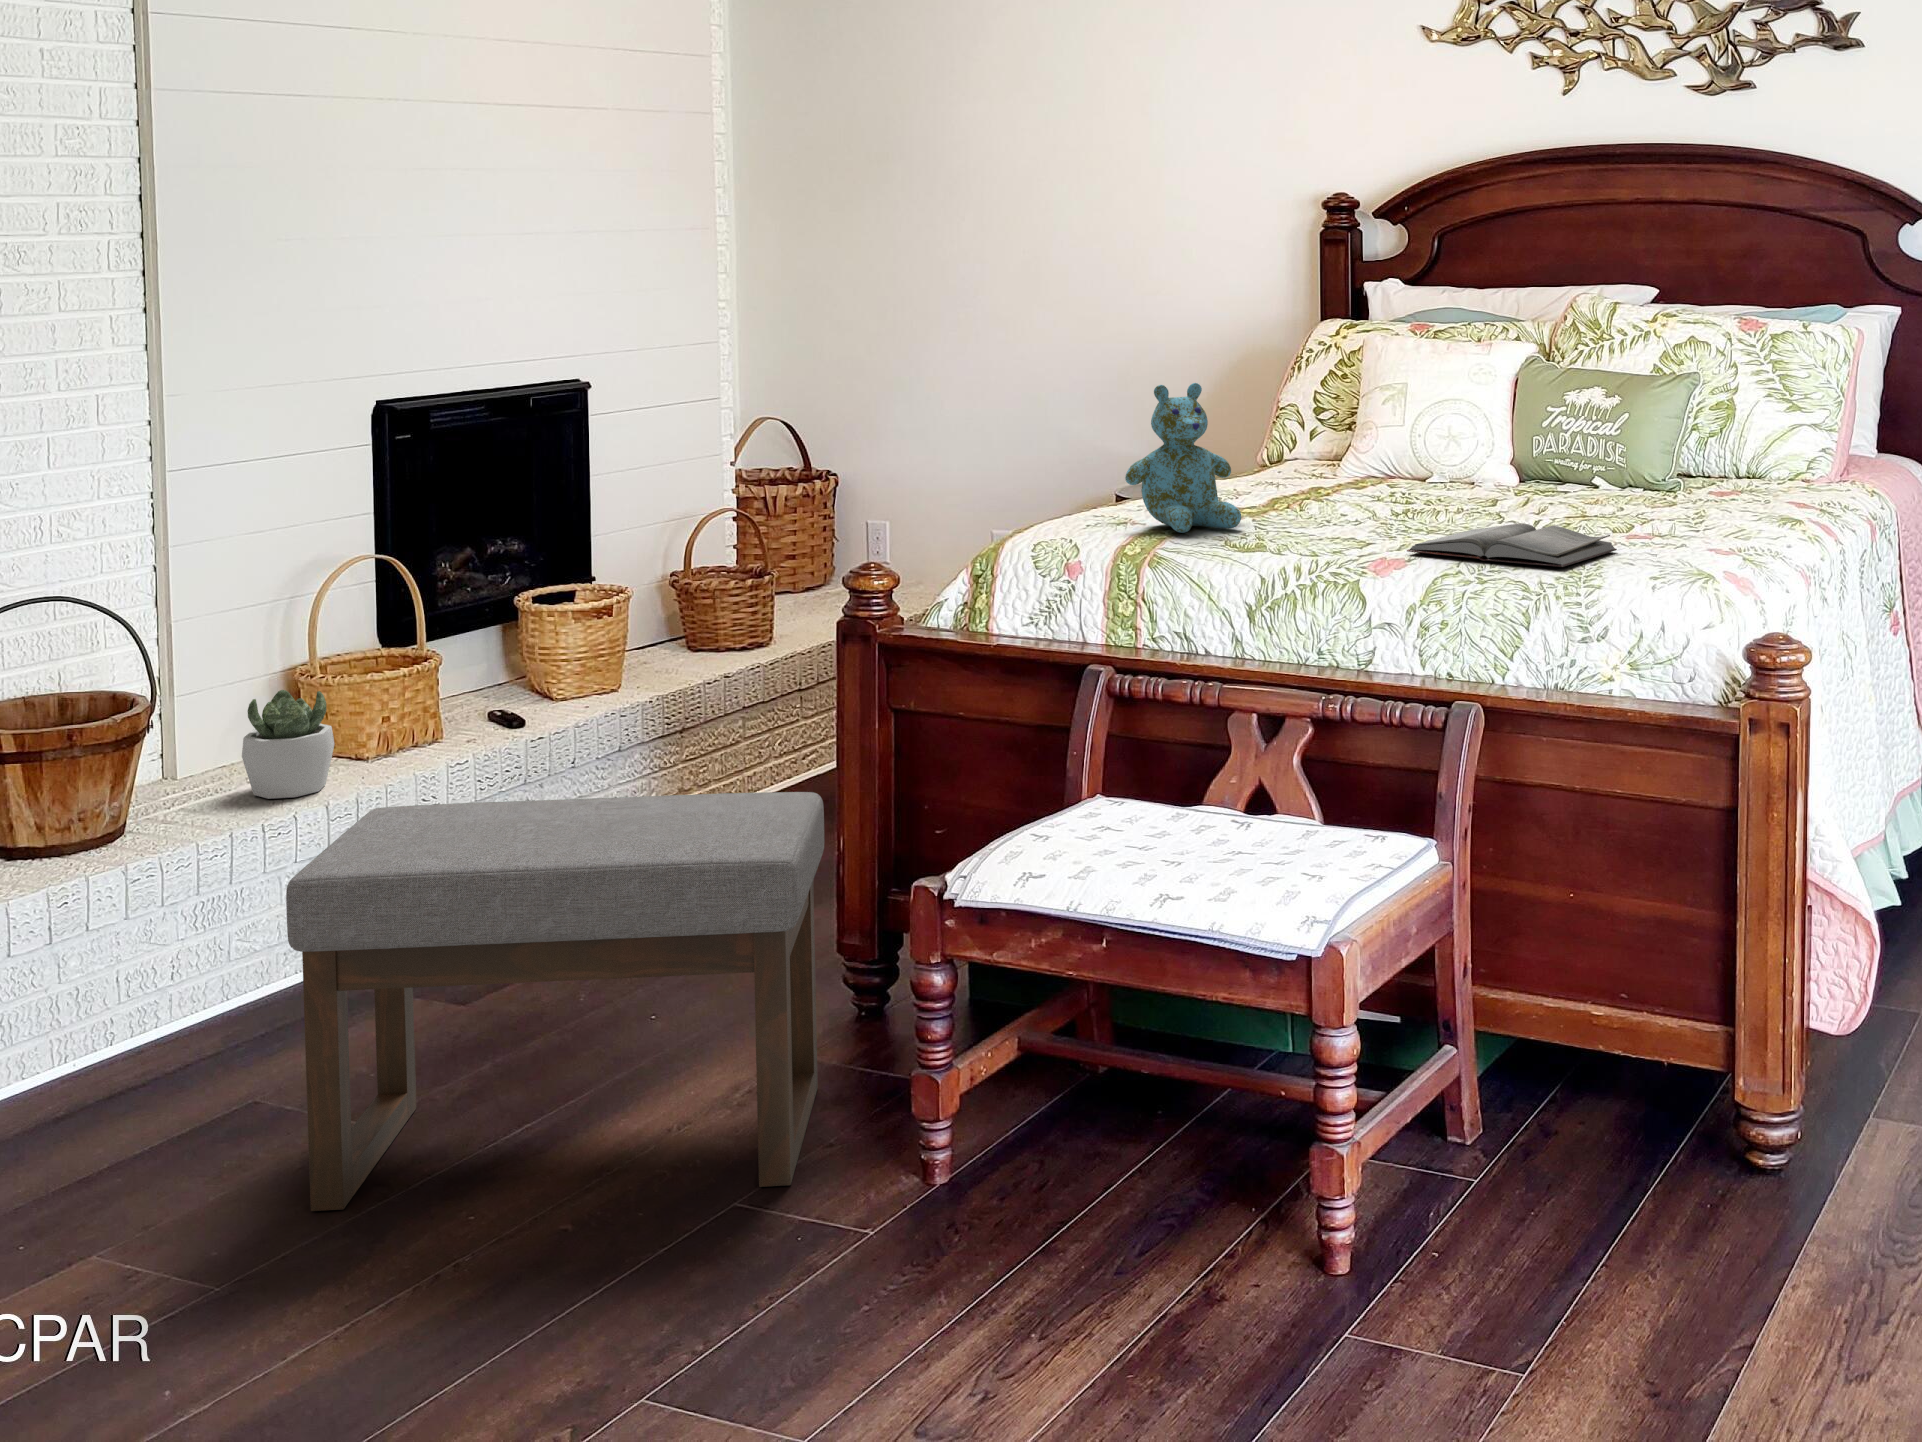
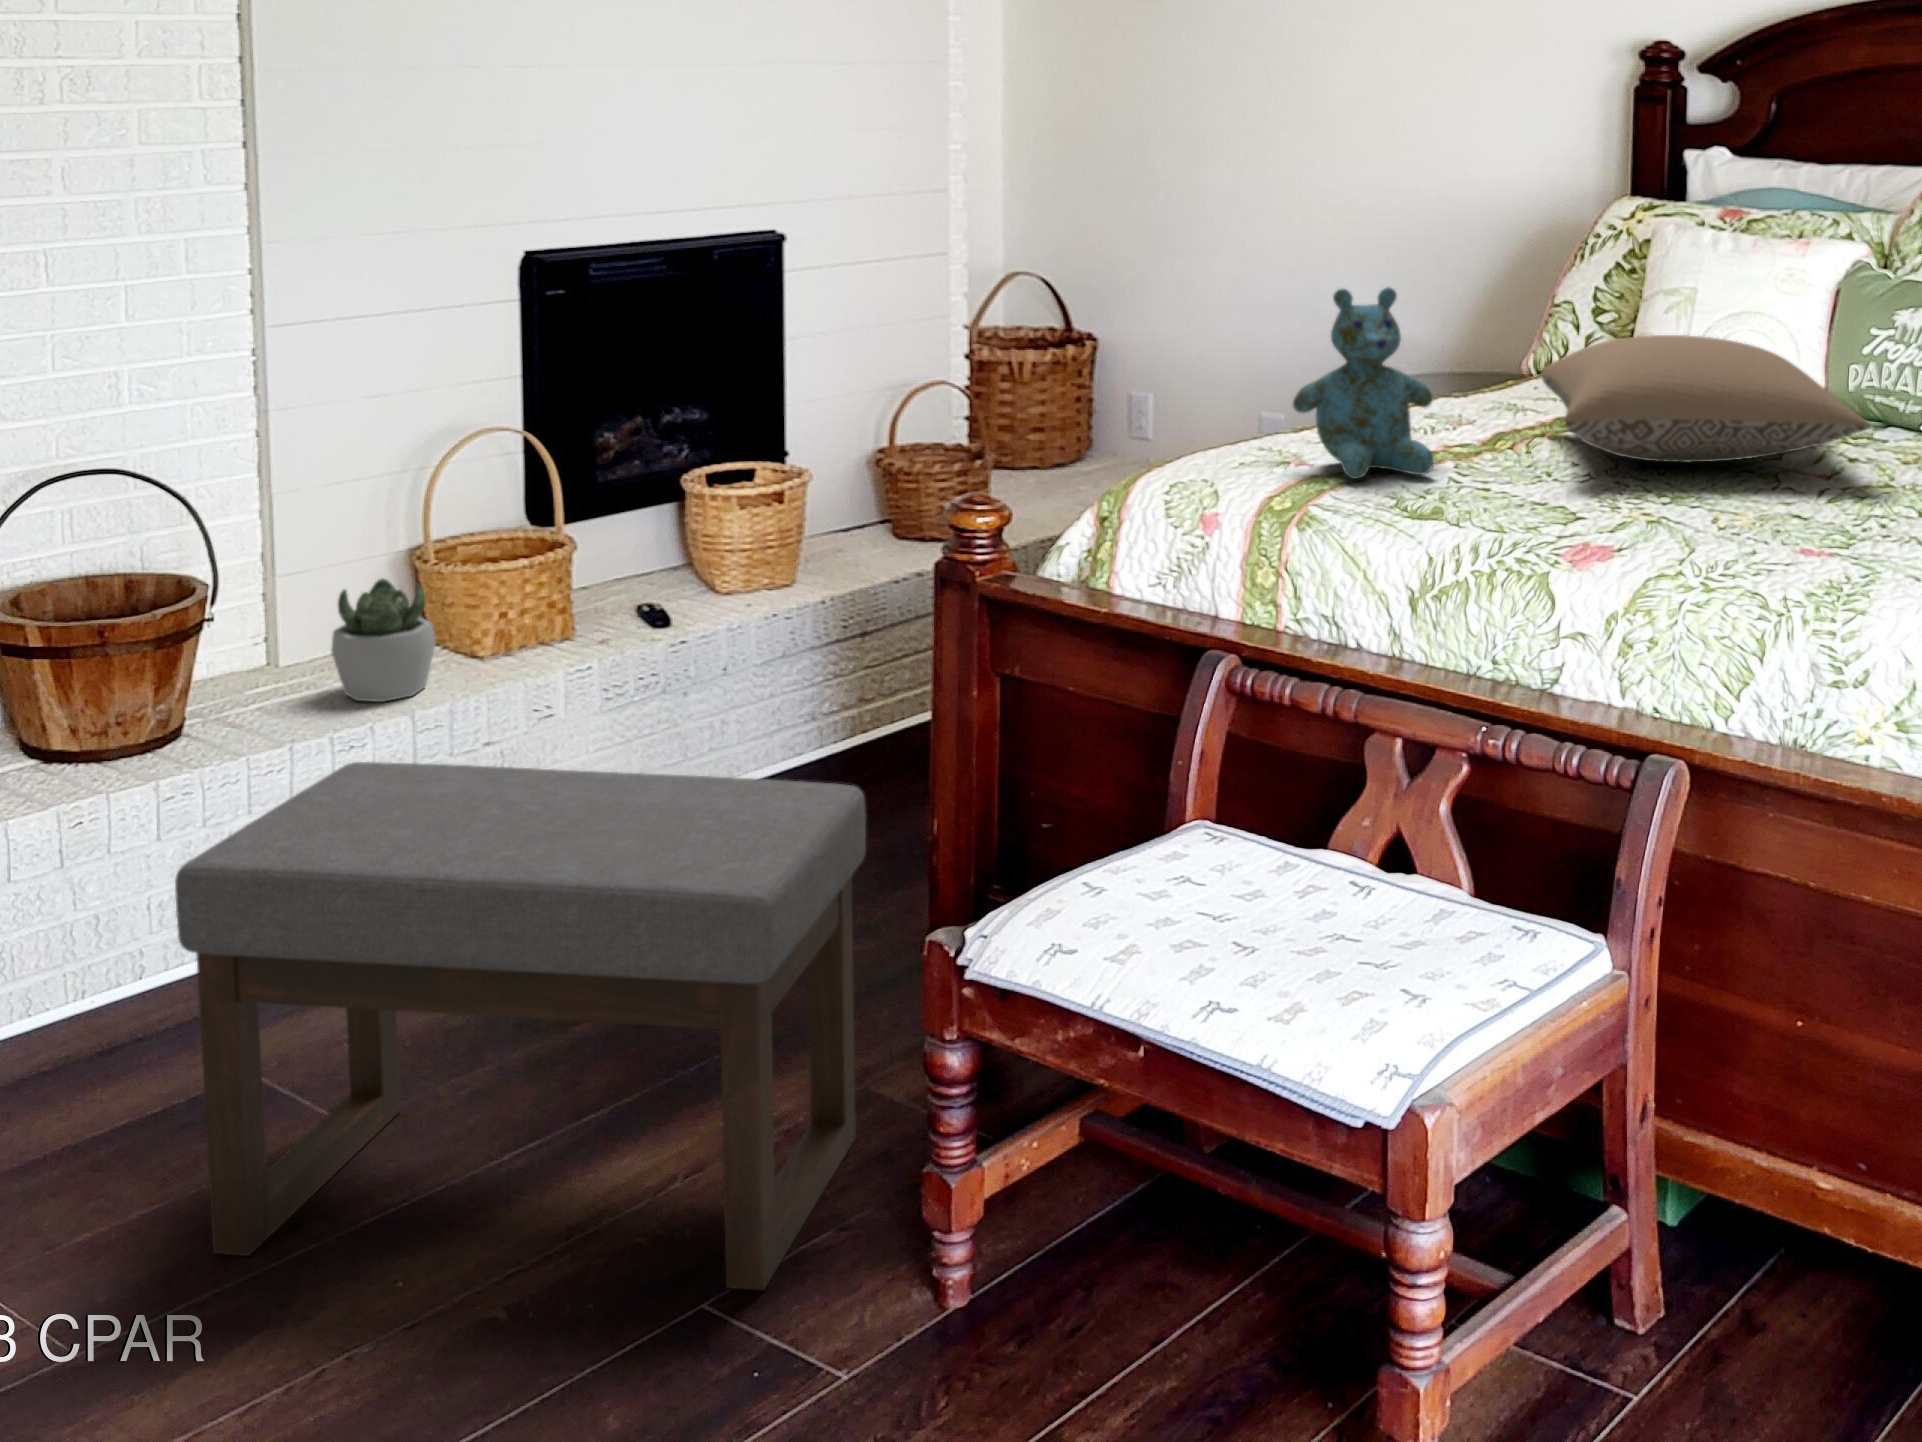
pillow: none [1302,414,1570,510] -> present [1542,335,1870,462]
hardback book: present [1407,524,1617,567] -> none [1624,501,1911,575]

